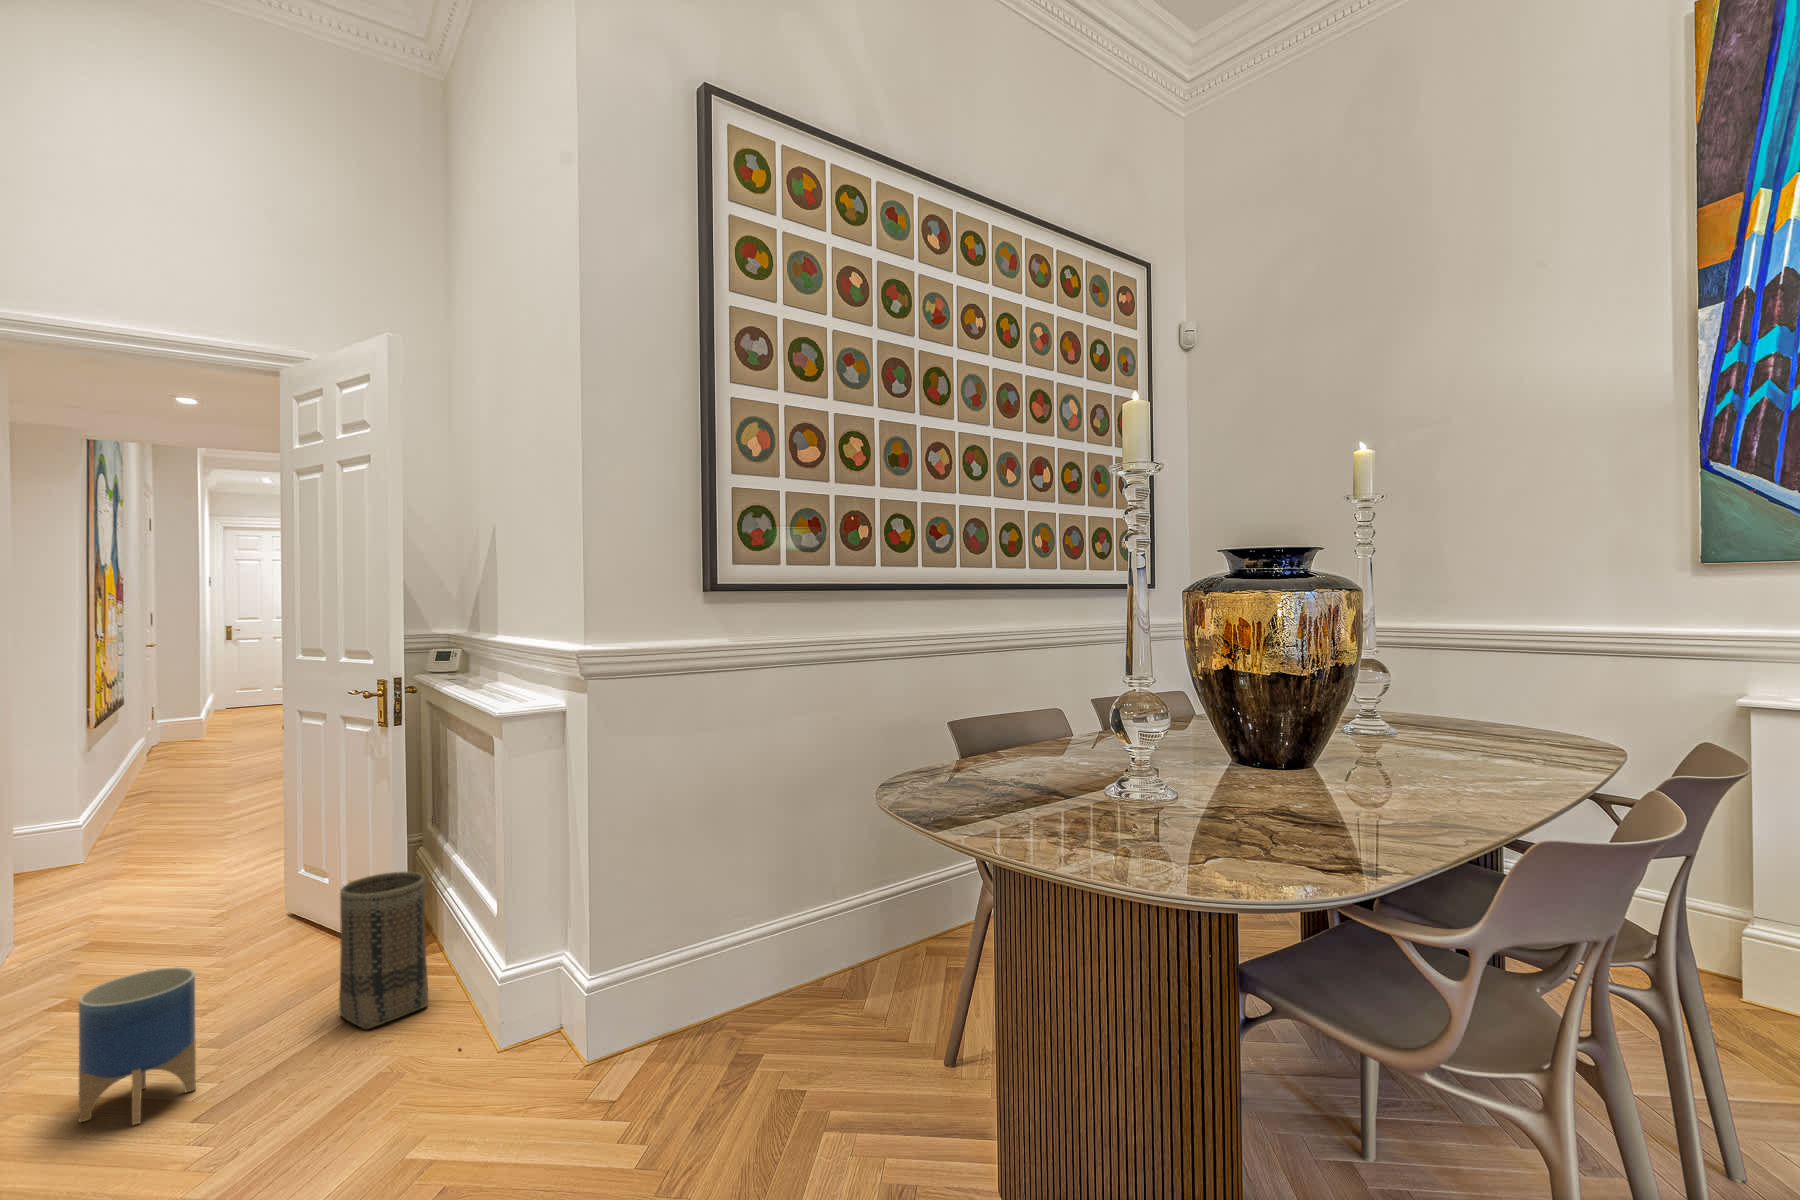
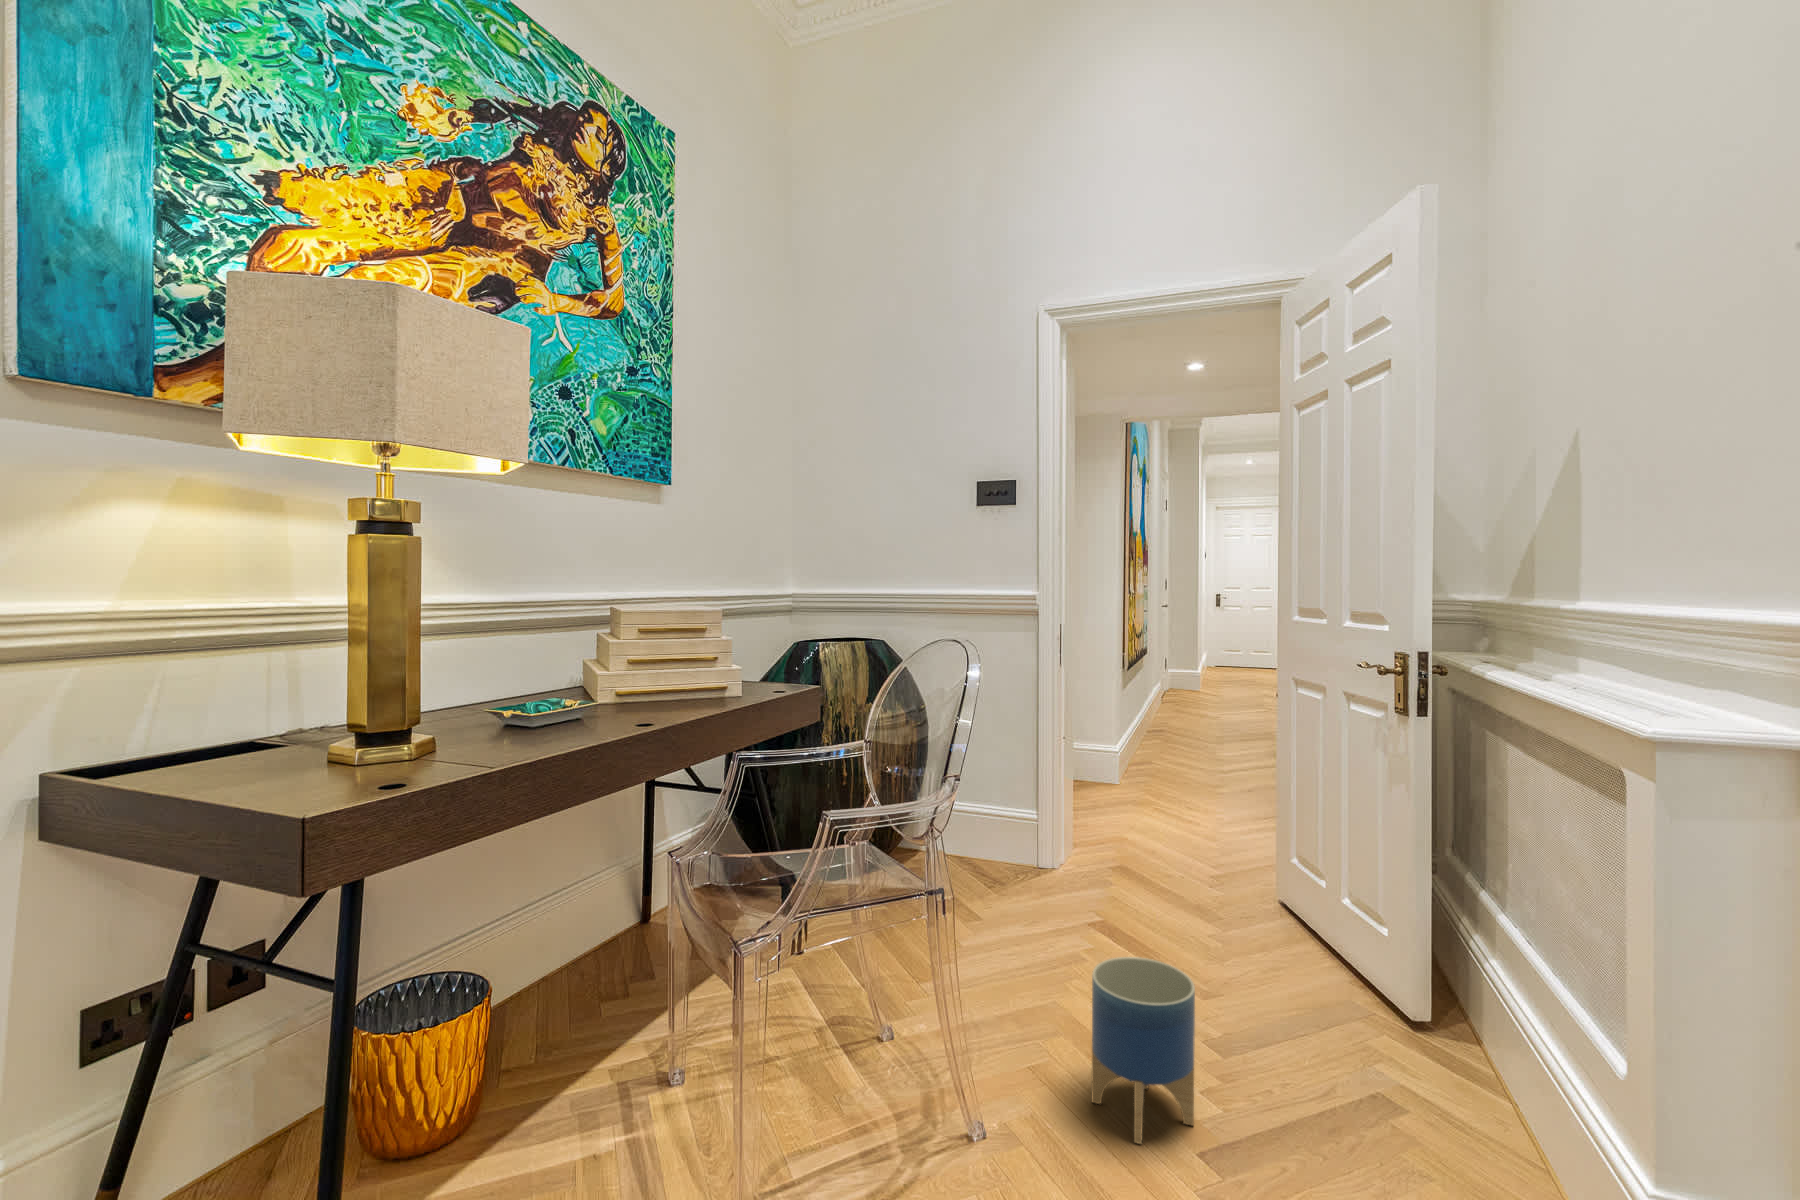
basket: present [339,872,428,1030] -> none [1351,922,1481,1151]

